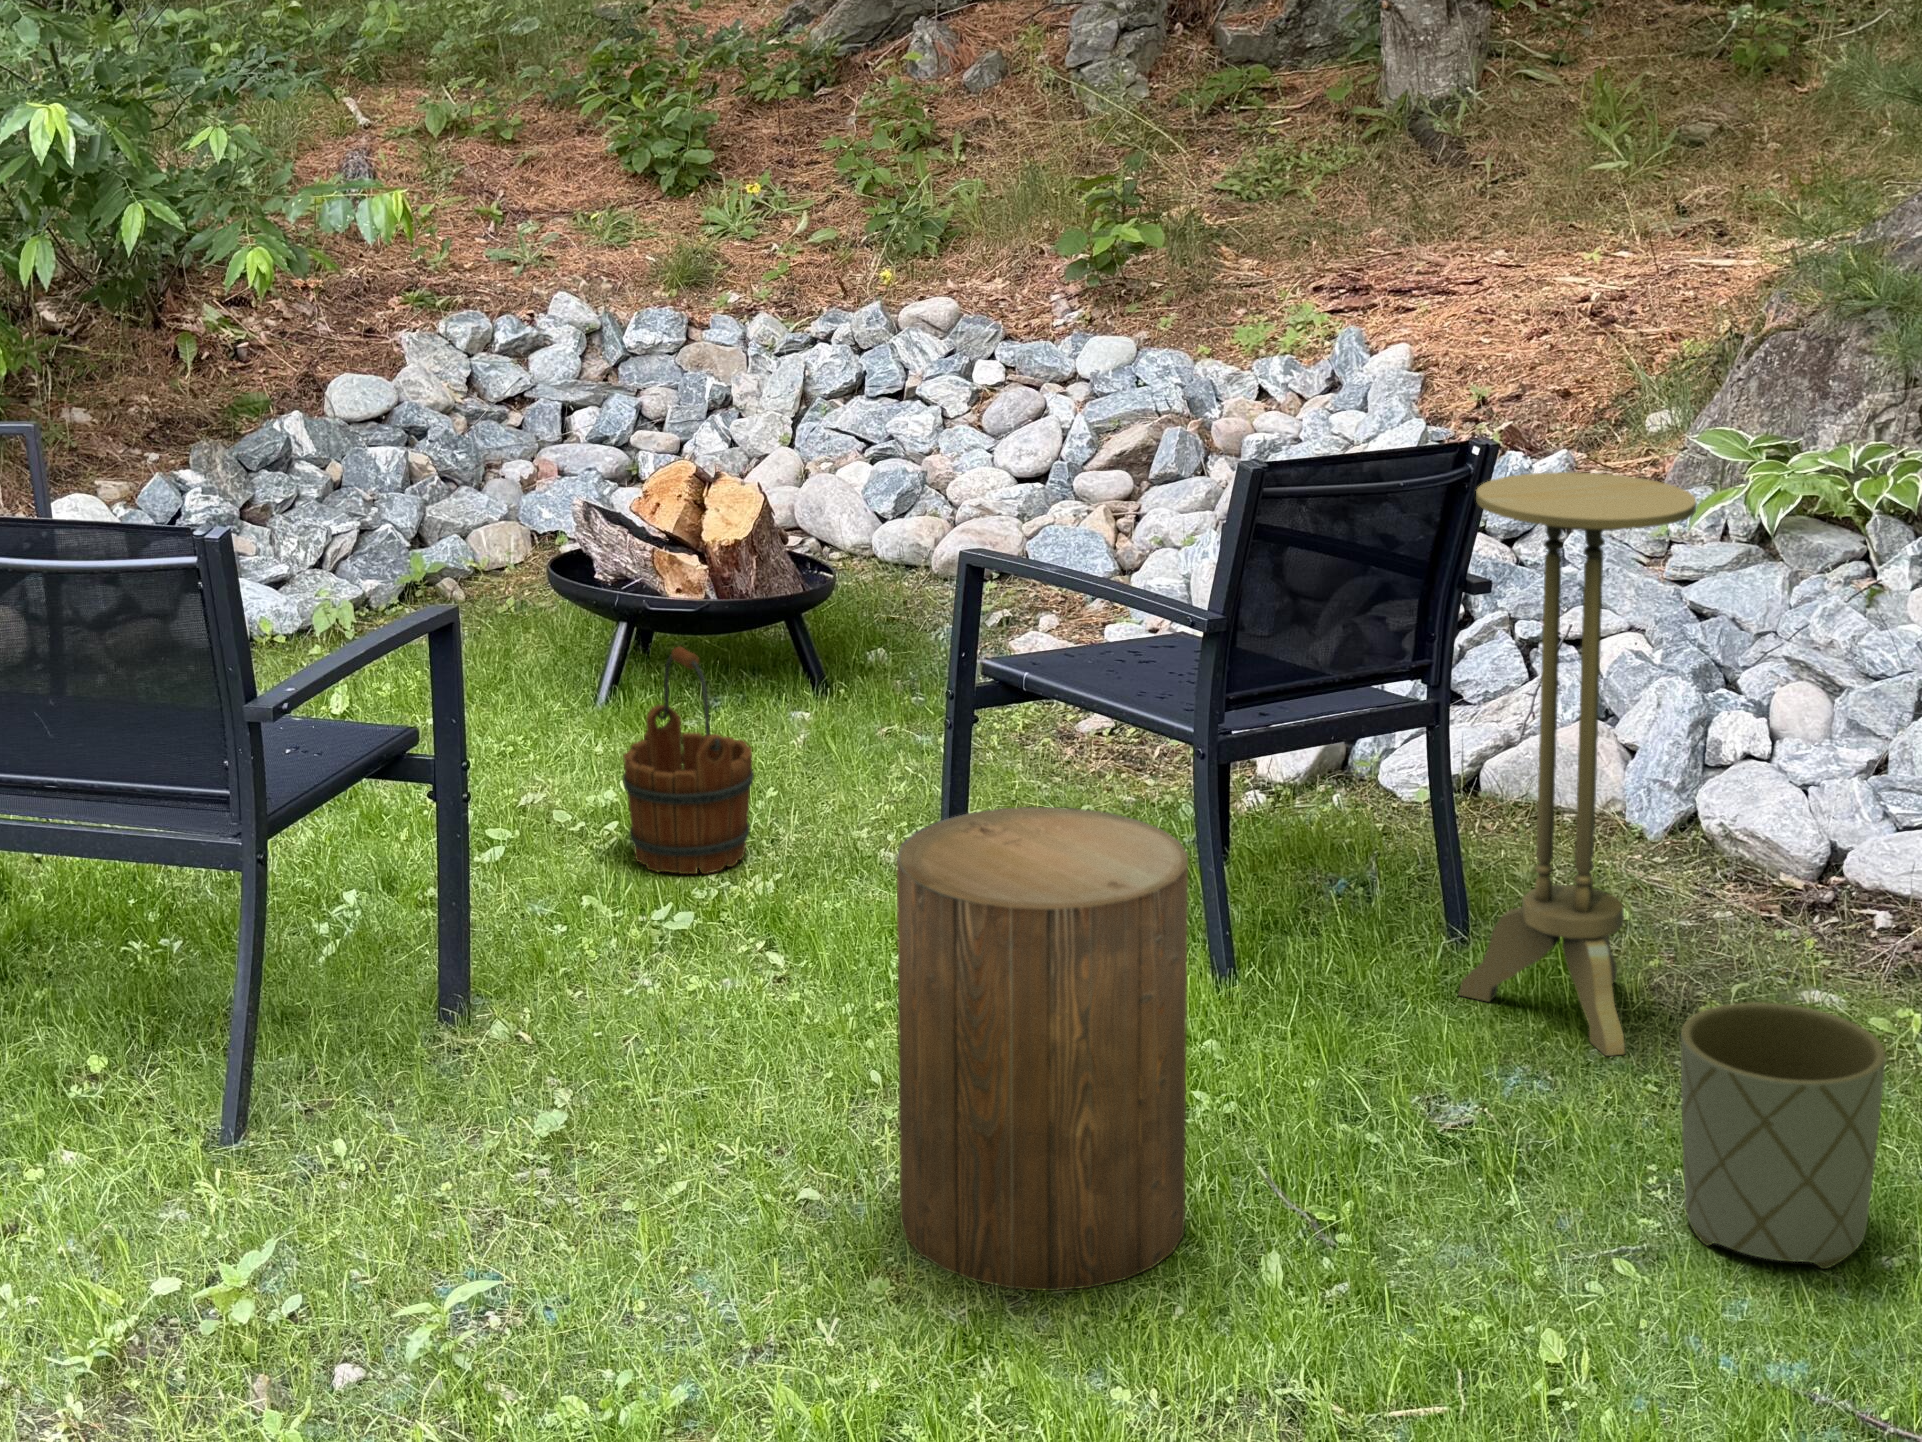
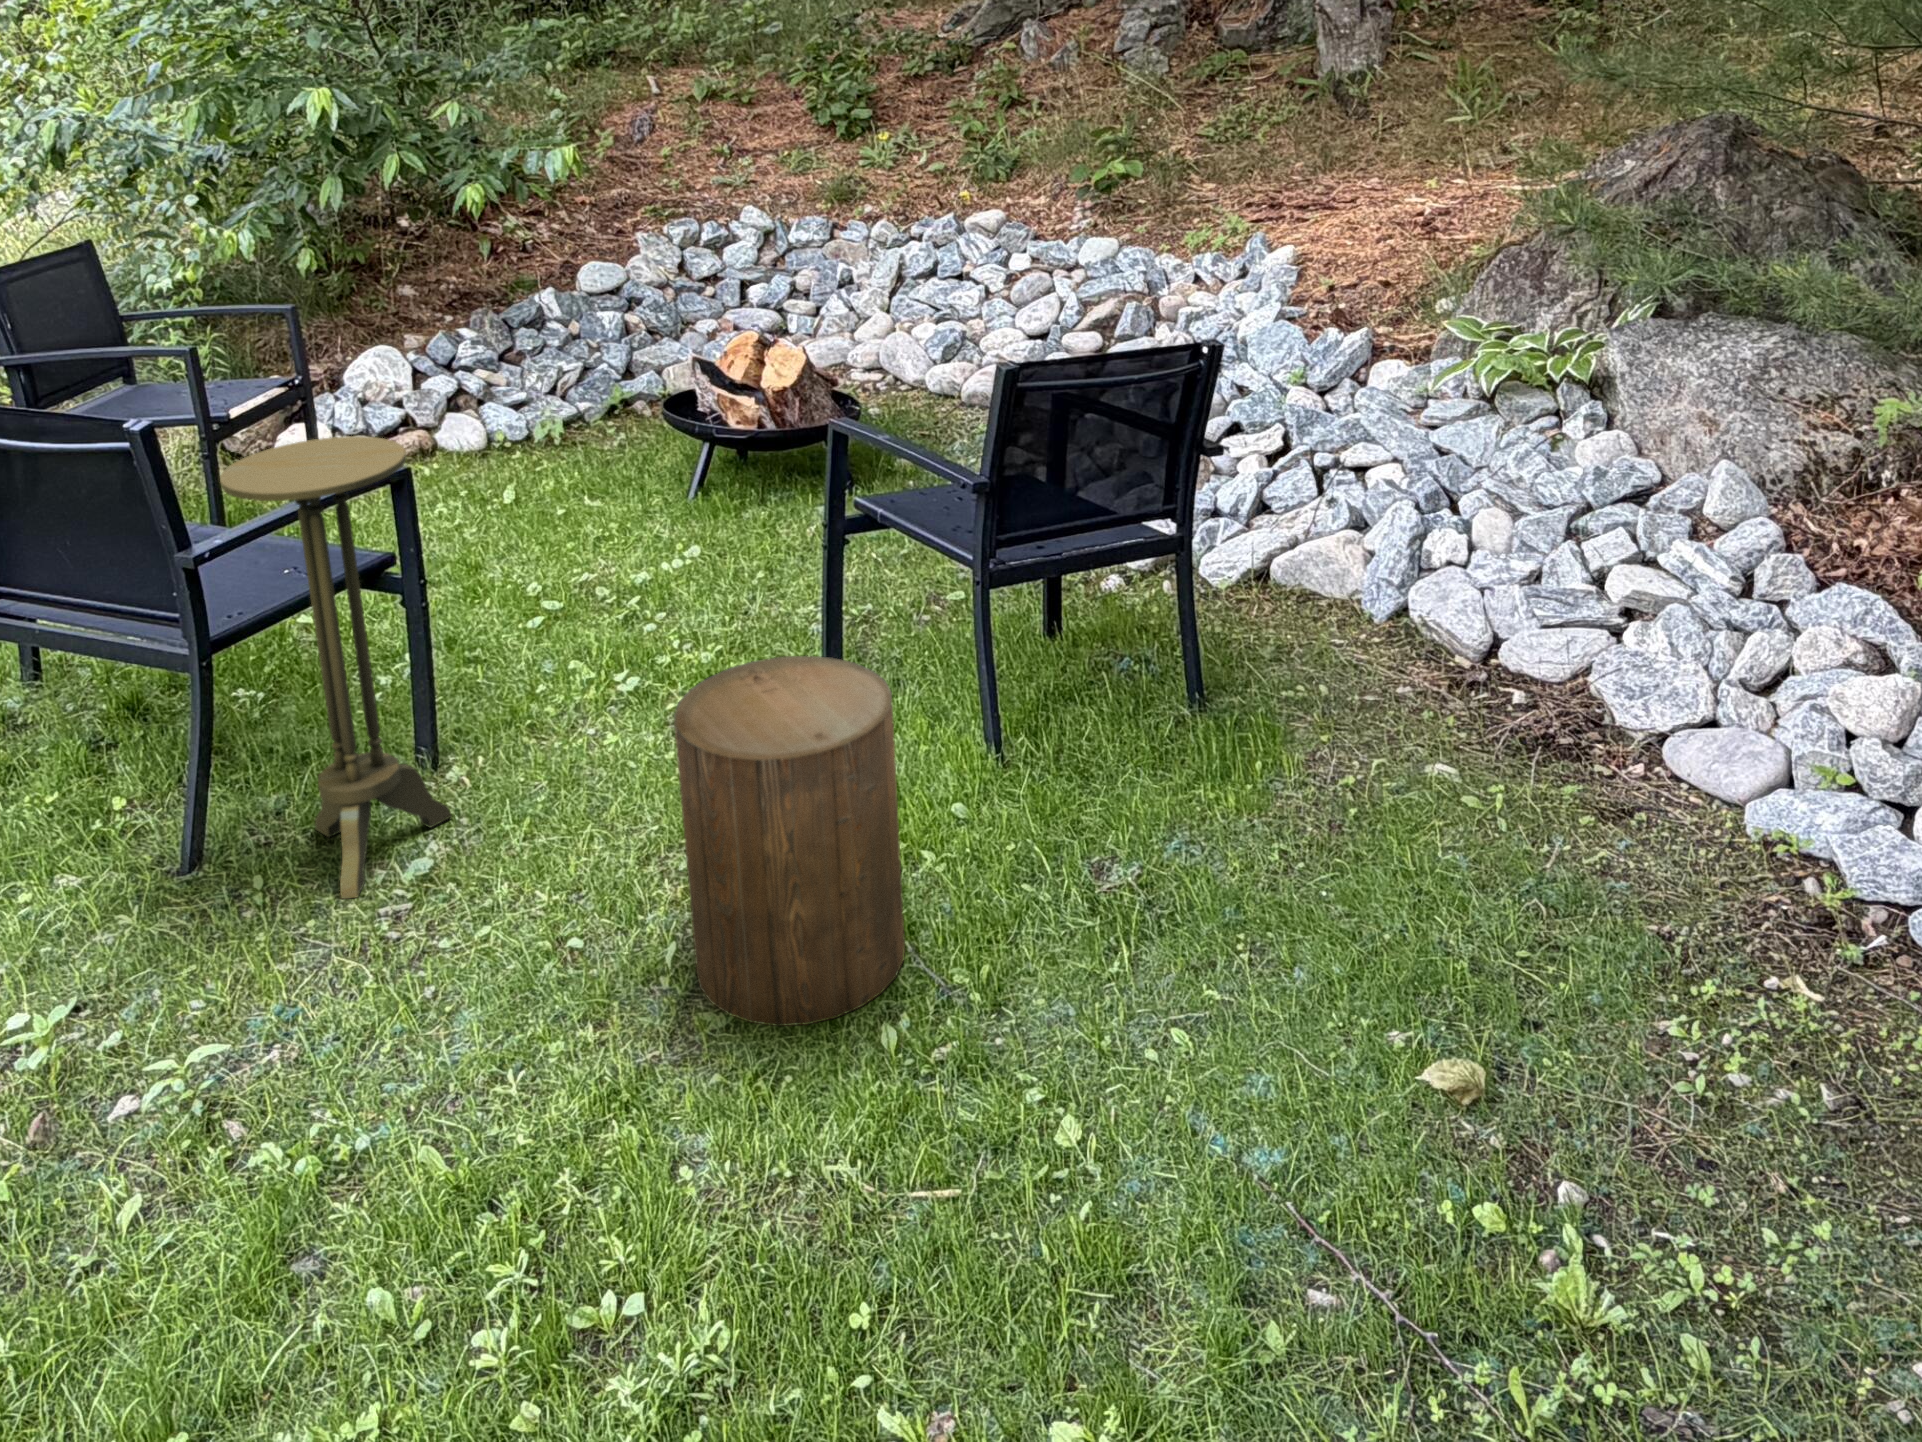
side table: present [1458,472,1696,1056] -> present [220,436,452,899]
wooden bucket: present [623,647,754,874] -> none [654,484,744,639]
planter: present [1681,1002,1886,1269] -> none [1268,815,1420,1030]

